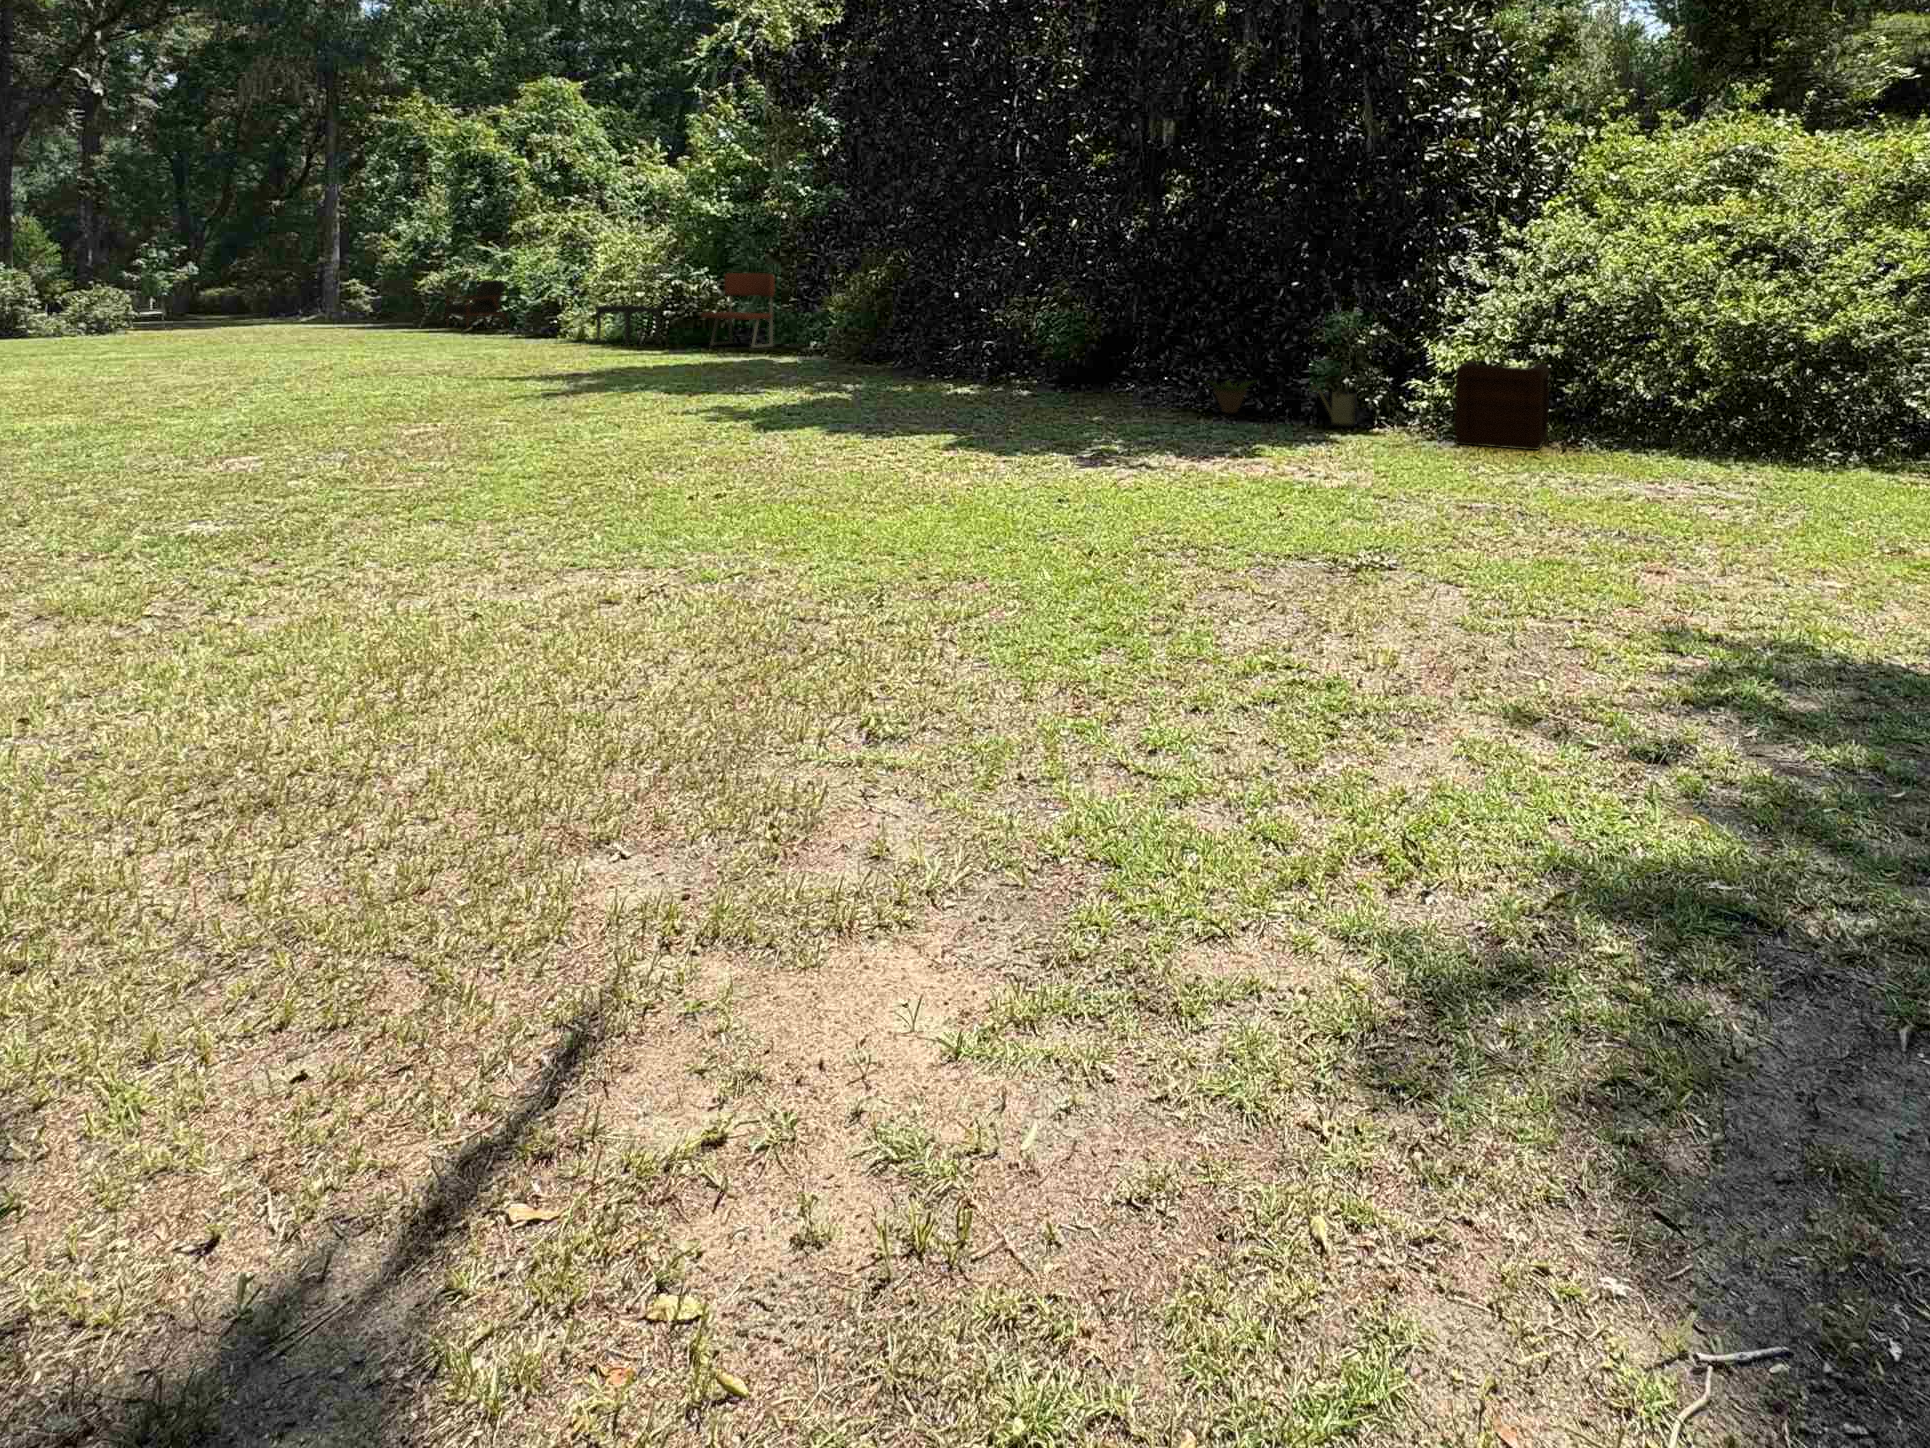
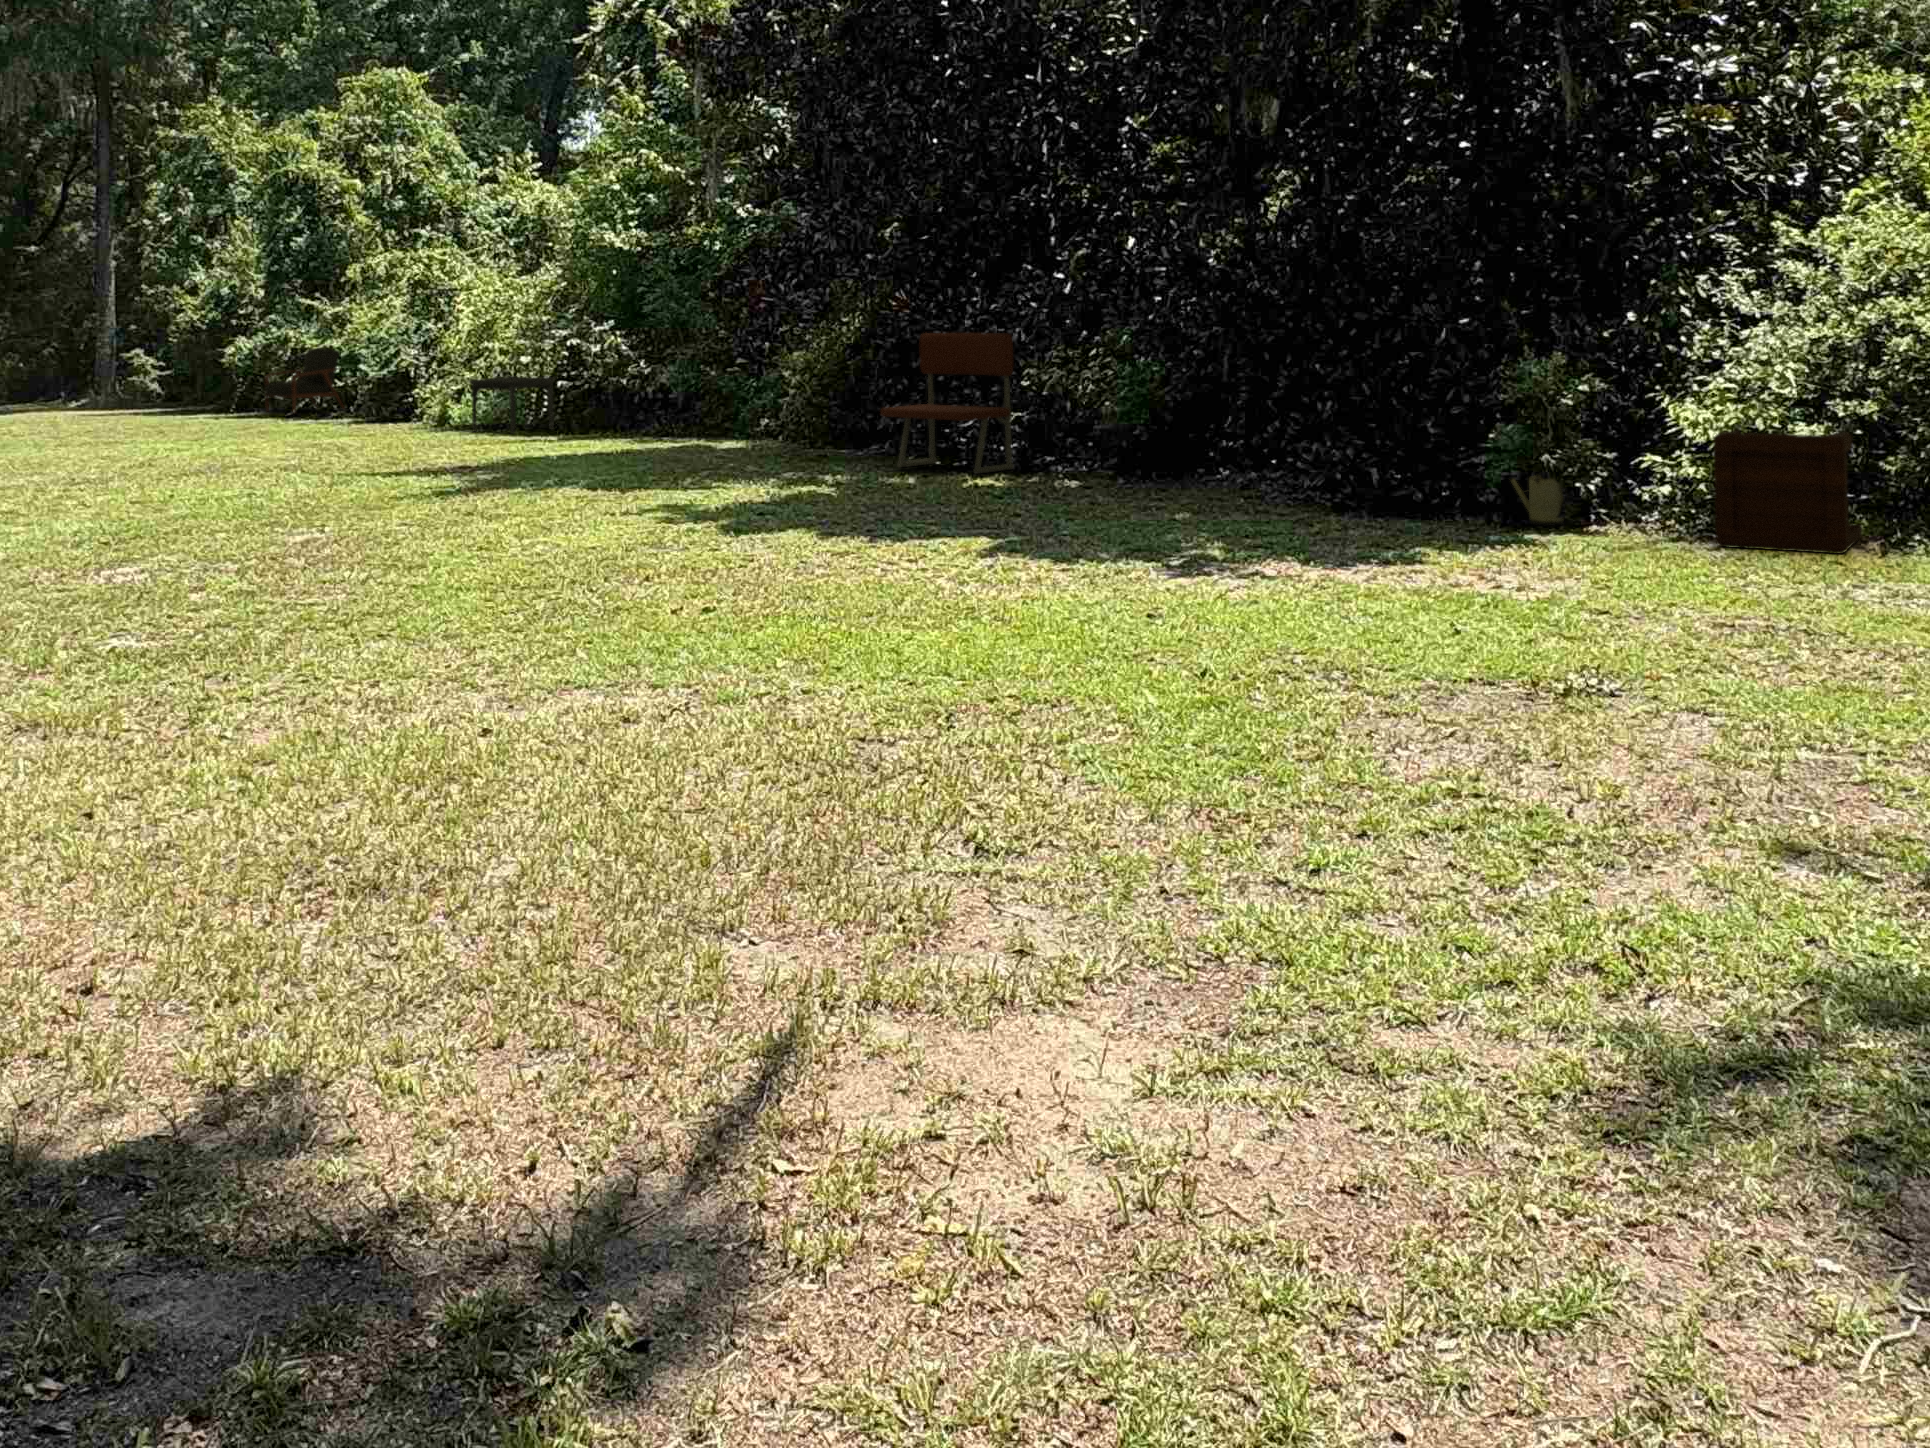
bench: present [701,273,775,348] -> present [880,333,1014,474]
decorative plant: present [1207,380,1256,413] -> none [1332,462,1420,509]

